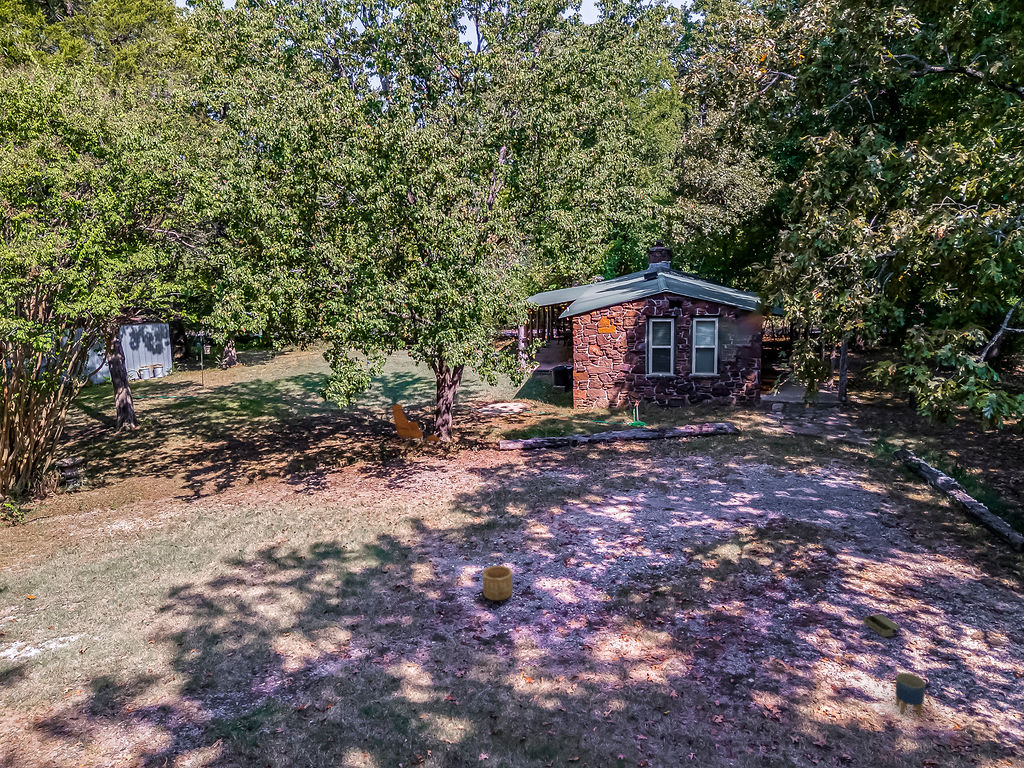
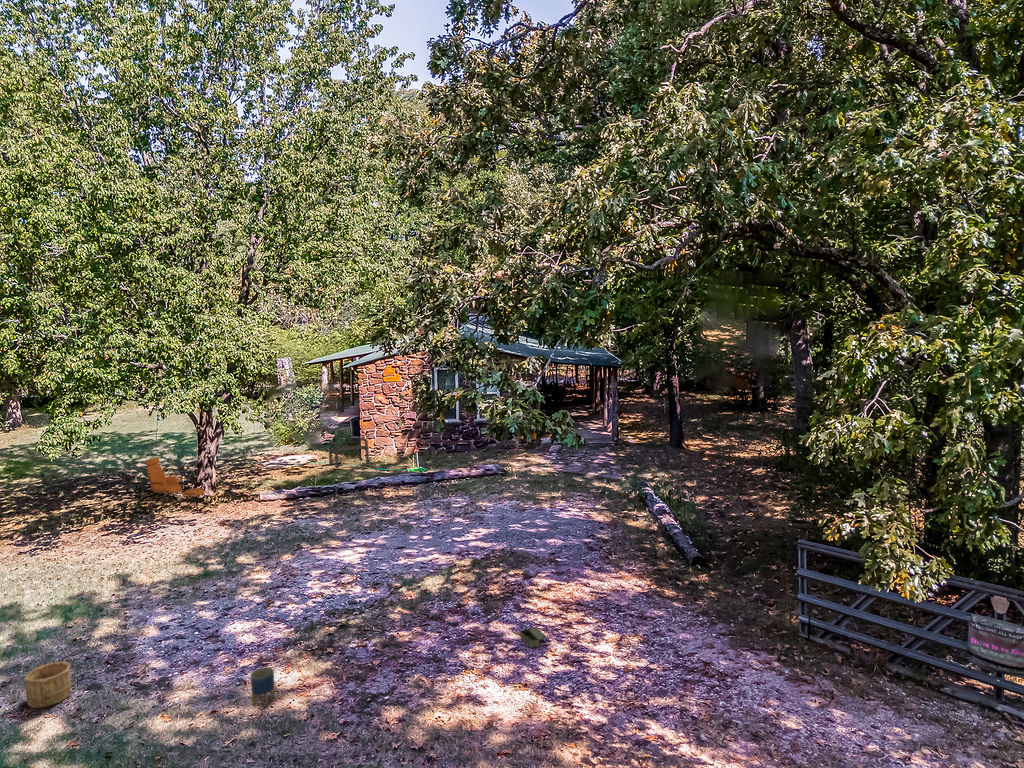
bench: none [542,388,582,418] -> present [329,438,369,467]
wooden bucket: present [482,566,513,600] -> present [24,661,71,708]
planter: present [895,673,925,717] -> present [251,667,274,705]

